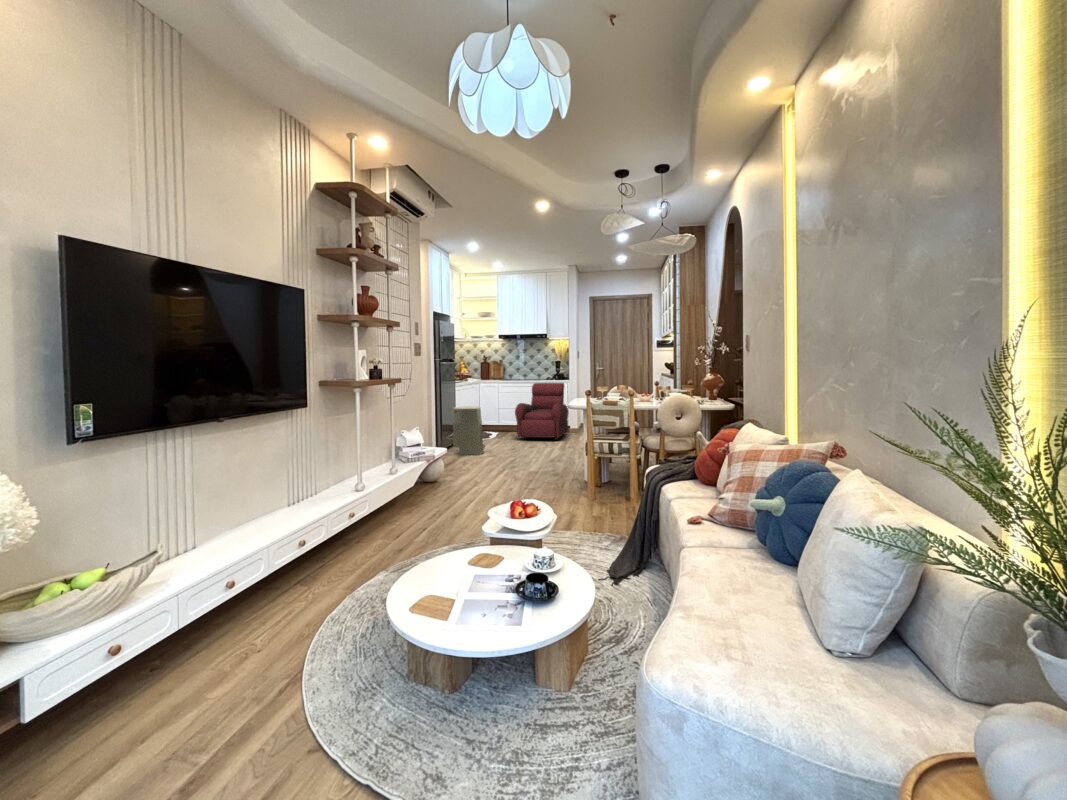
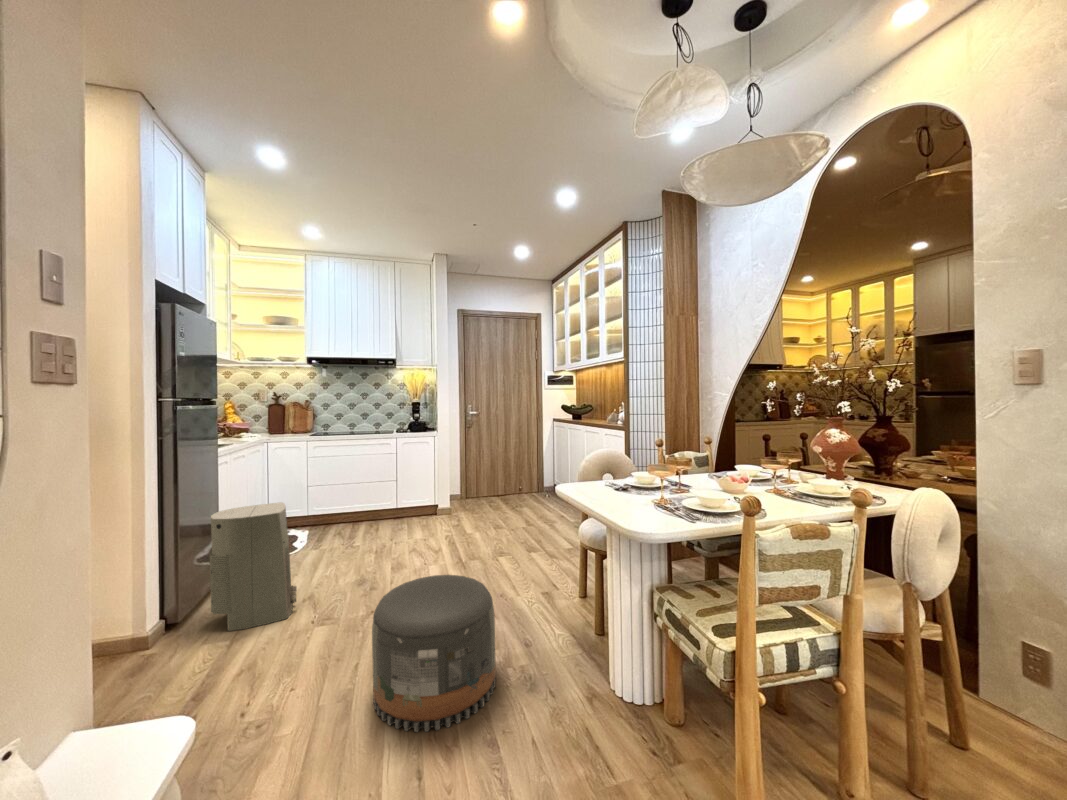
armchair: present [515,383,569,440] -> none [349,436,439,542]
pouf: none [500,433,547,477] -> present [372,575,496,732]

